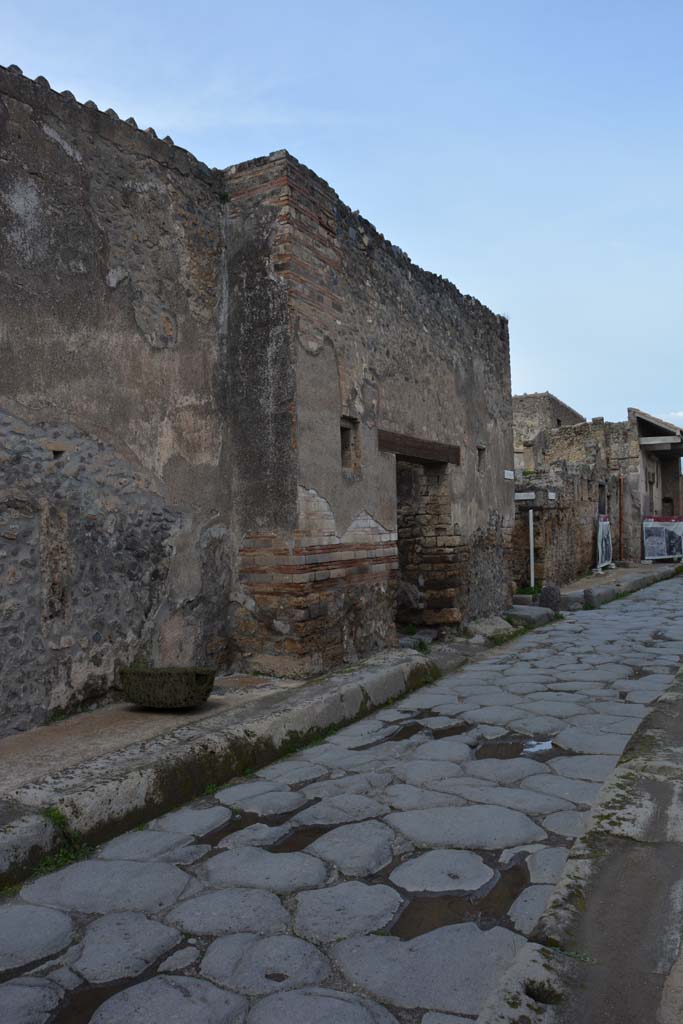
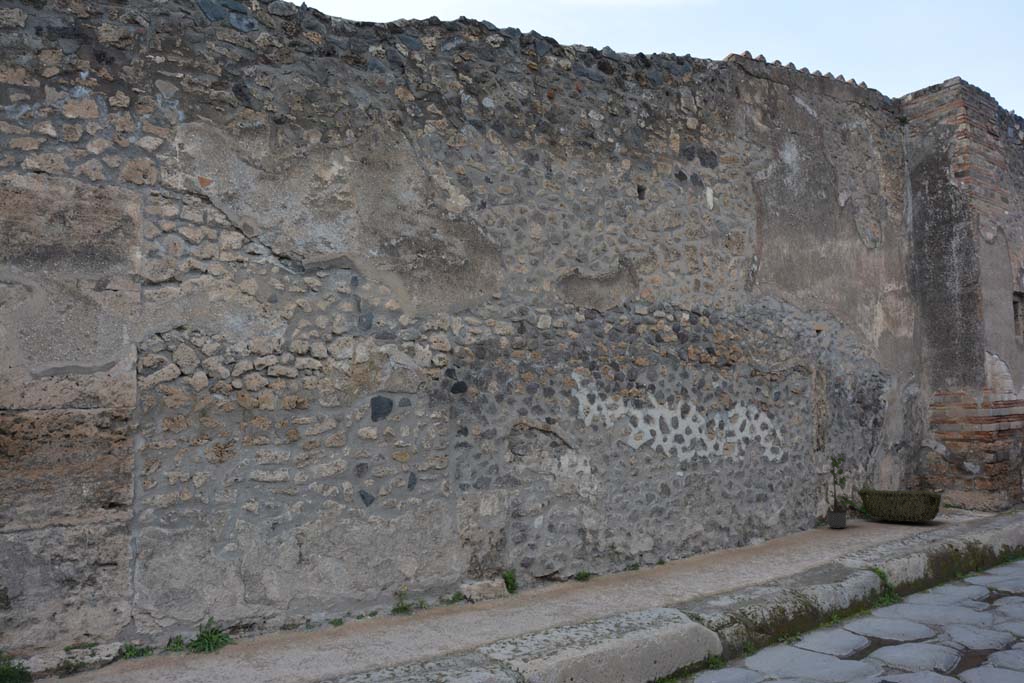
potted plant: none [38,618,100,730] -> present [824,453,858,528]

